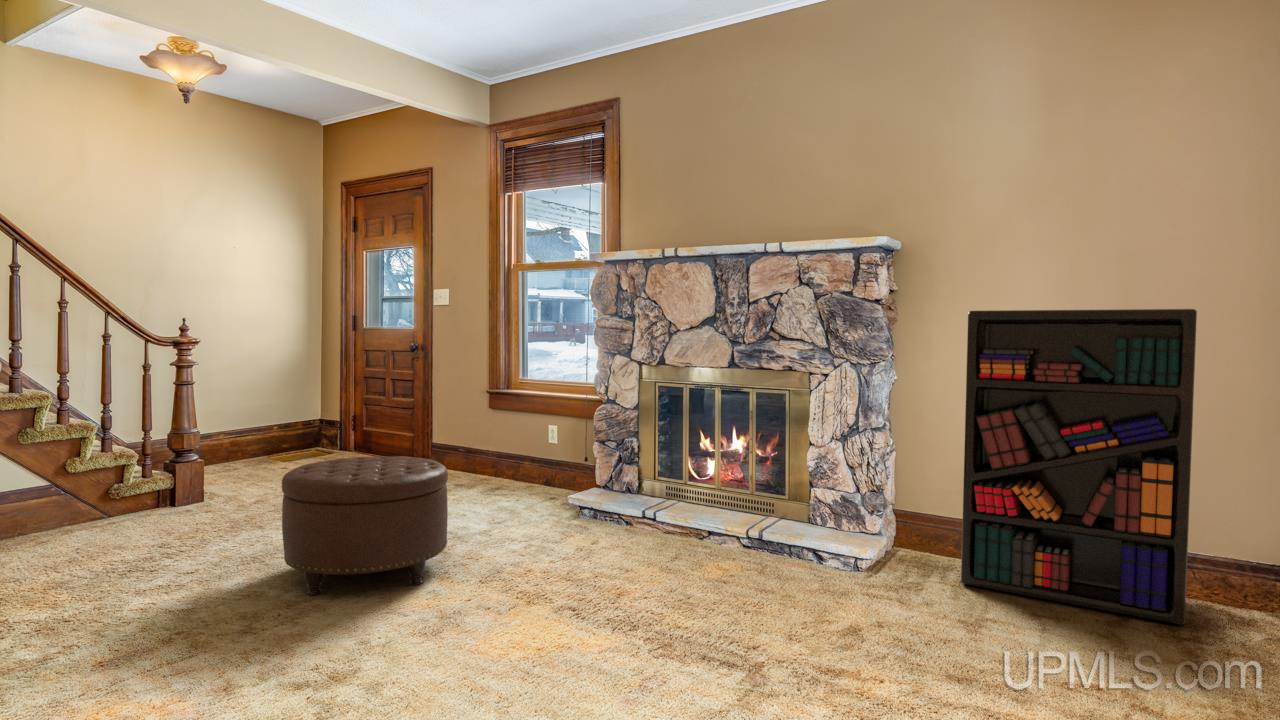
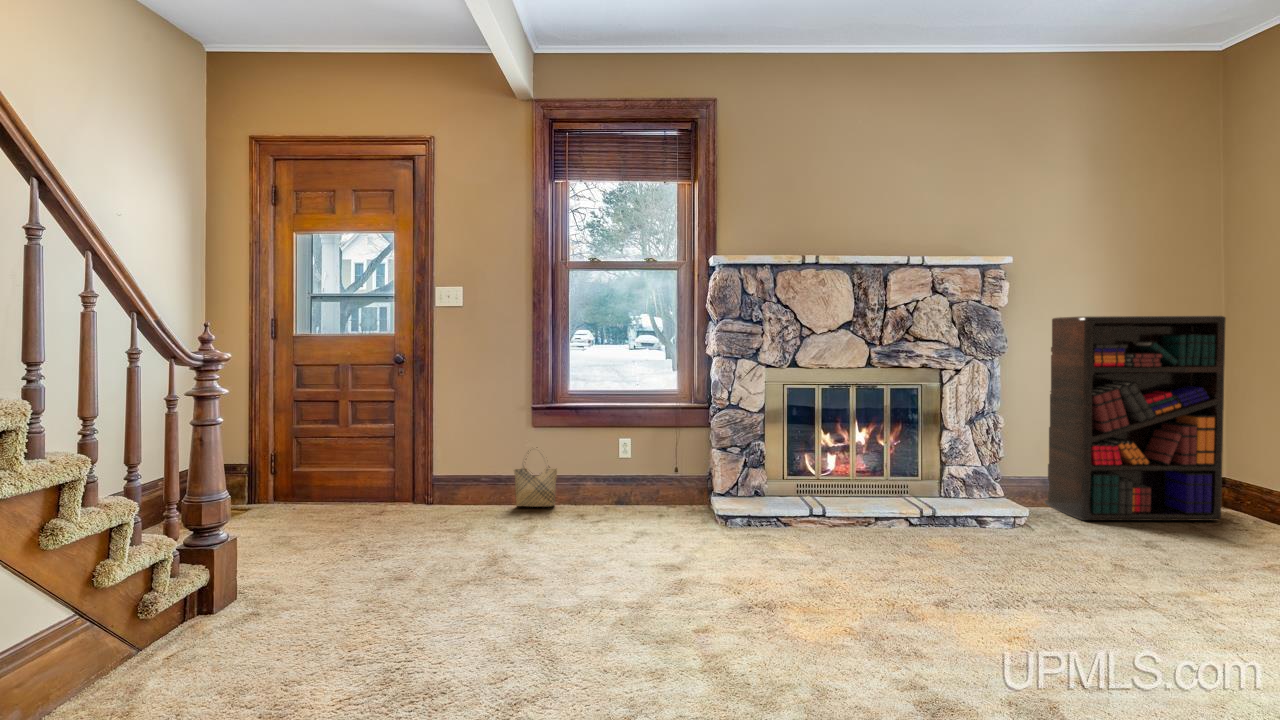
woven basket: none [469,427,504,481] -> present [514,451,557,507]
ottoman: present [282,456,448,595] -> none [635,482,819,662]

